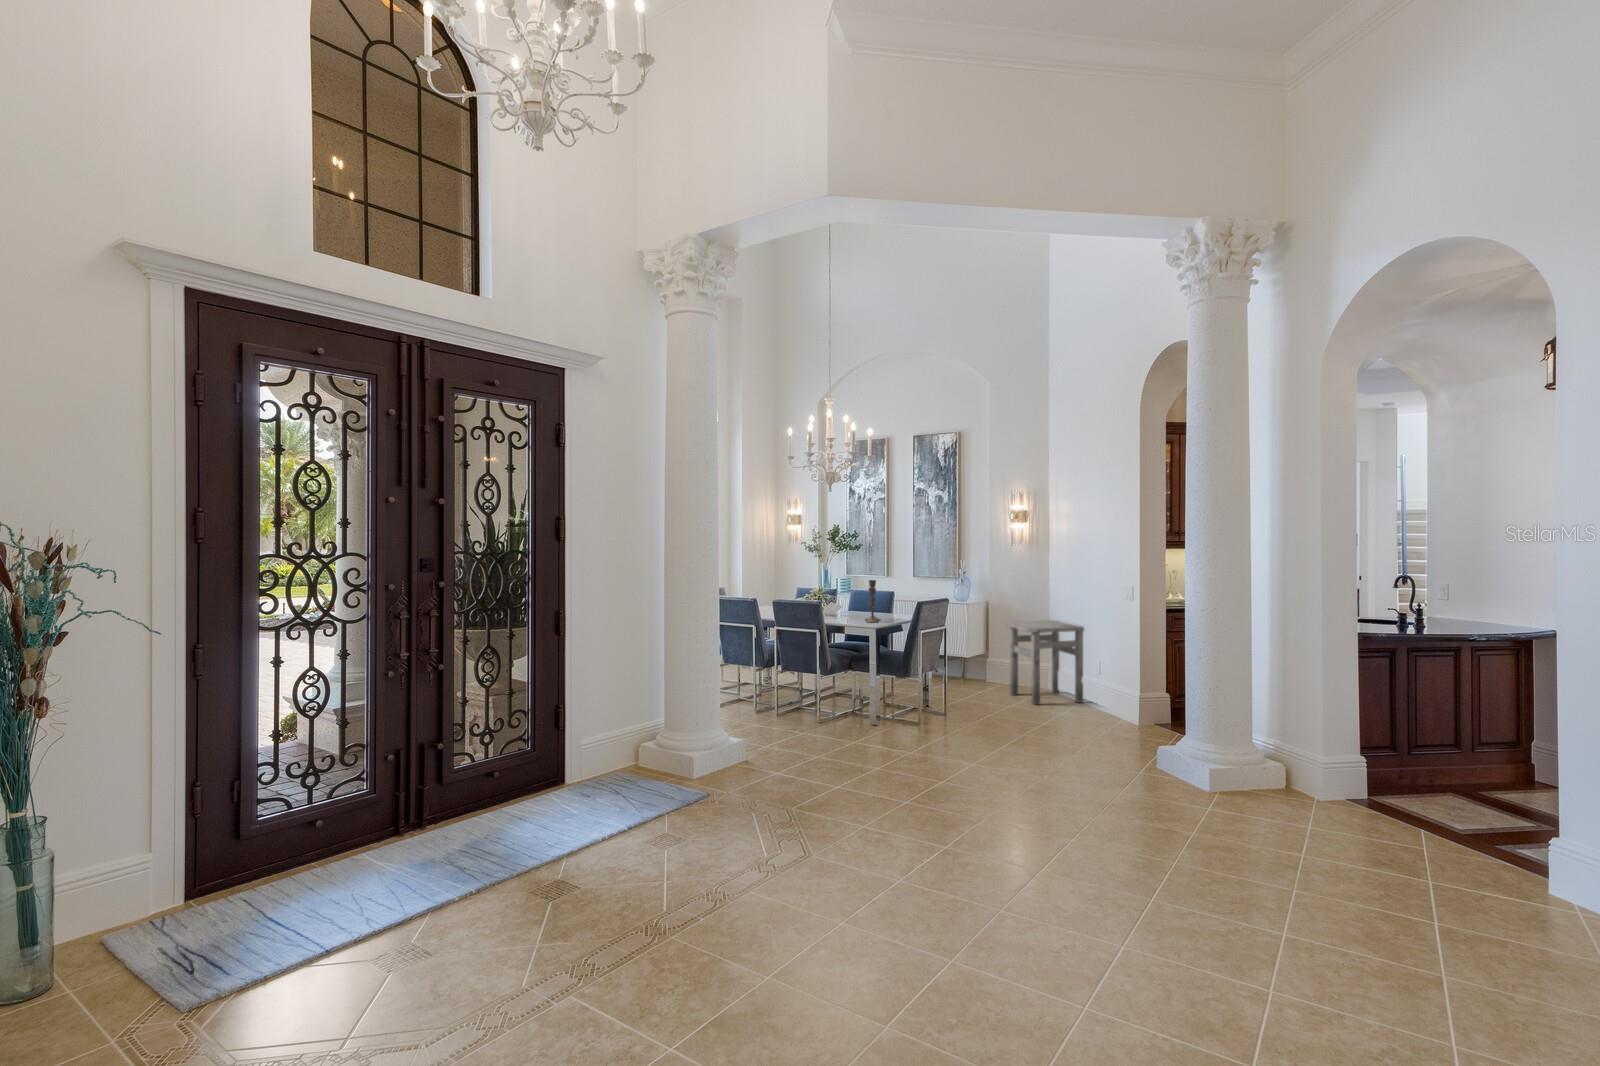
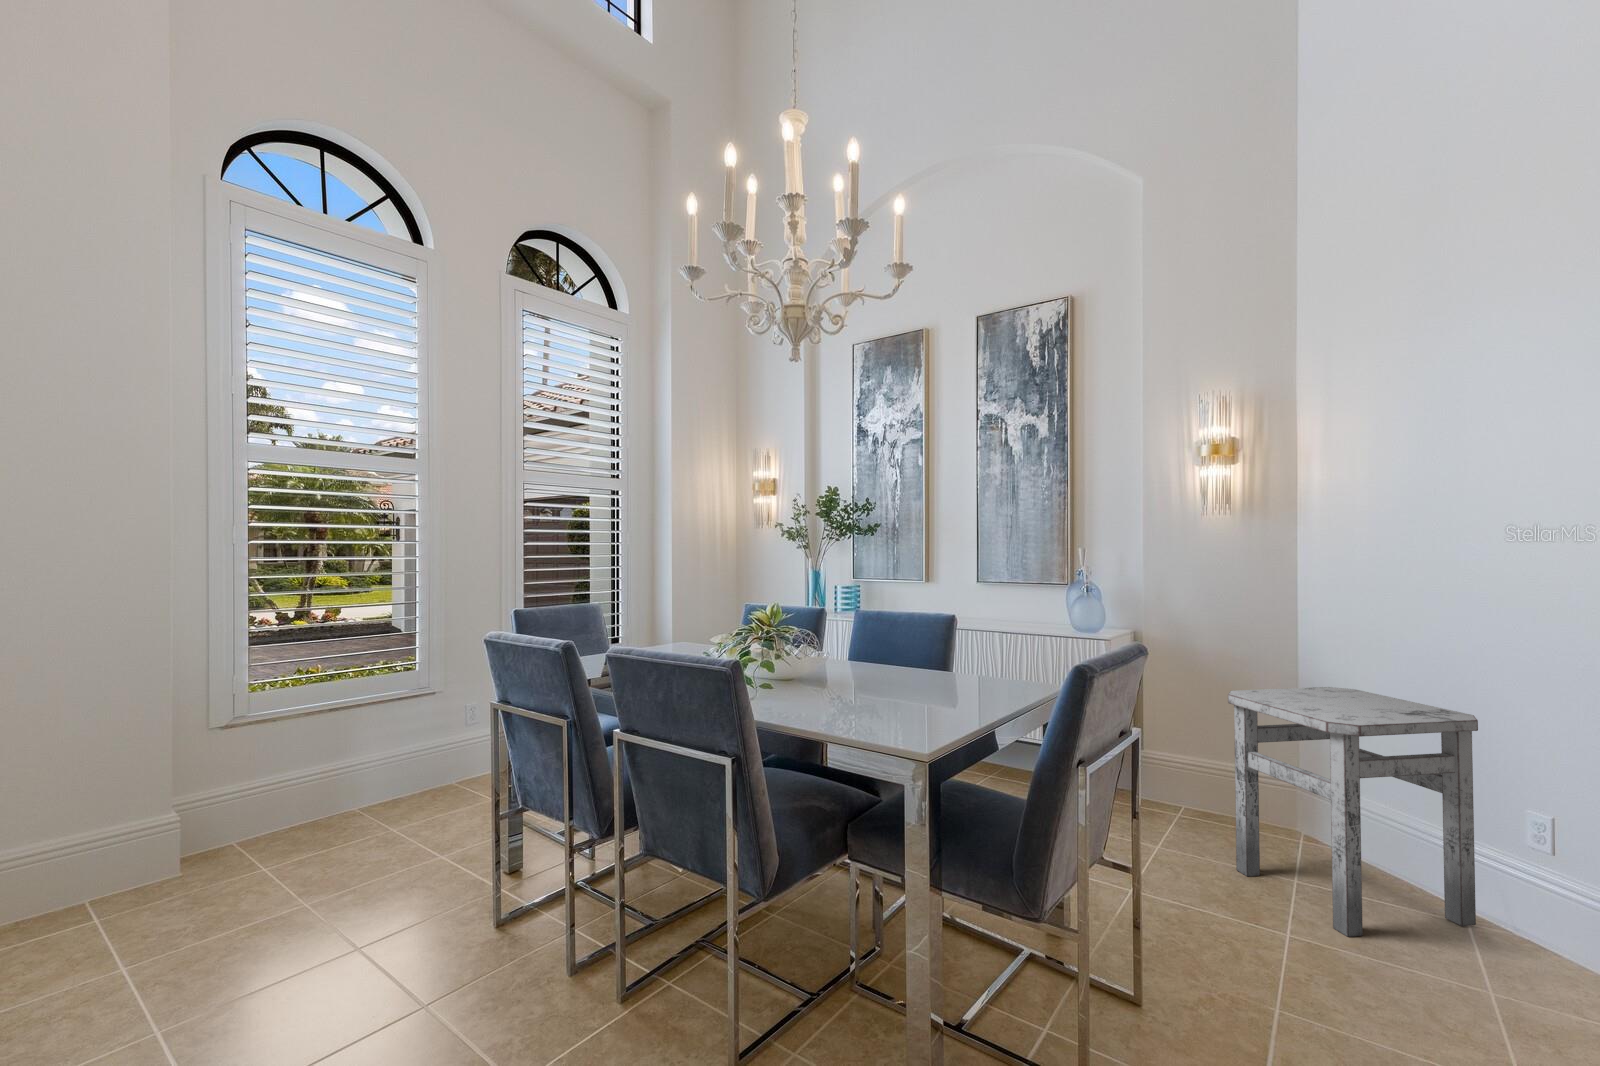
candlestick: present [865,580,880,622] -> none [873,587,918,714]

